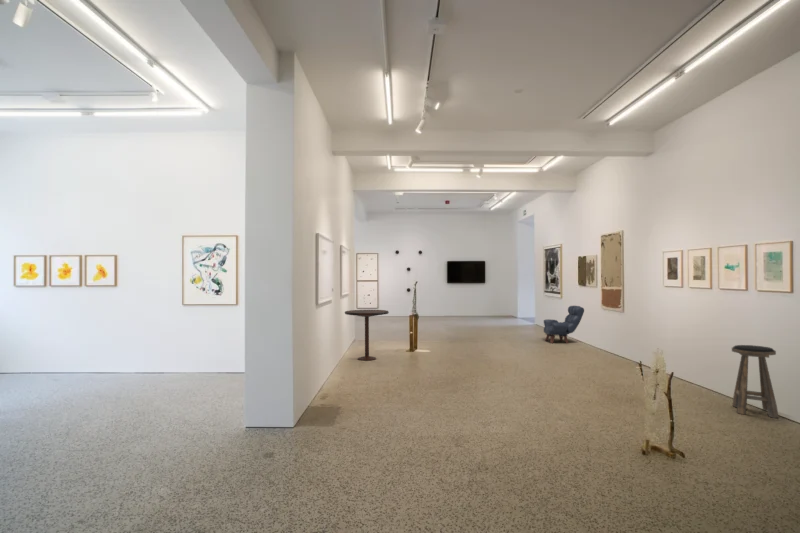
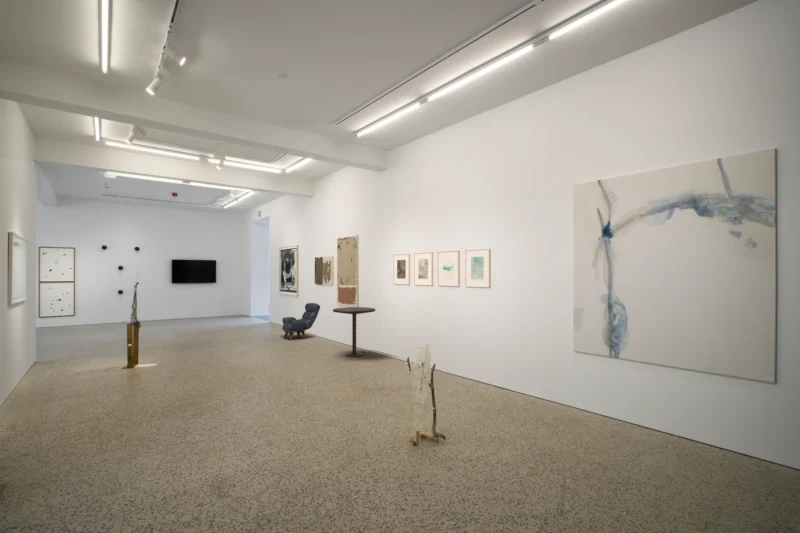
pedestal table: present [345,310,389,361] -> present [333,307,375,357]
stool: present [732,345,779,418] -> none [453,332,485,390]

